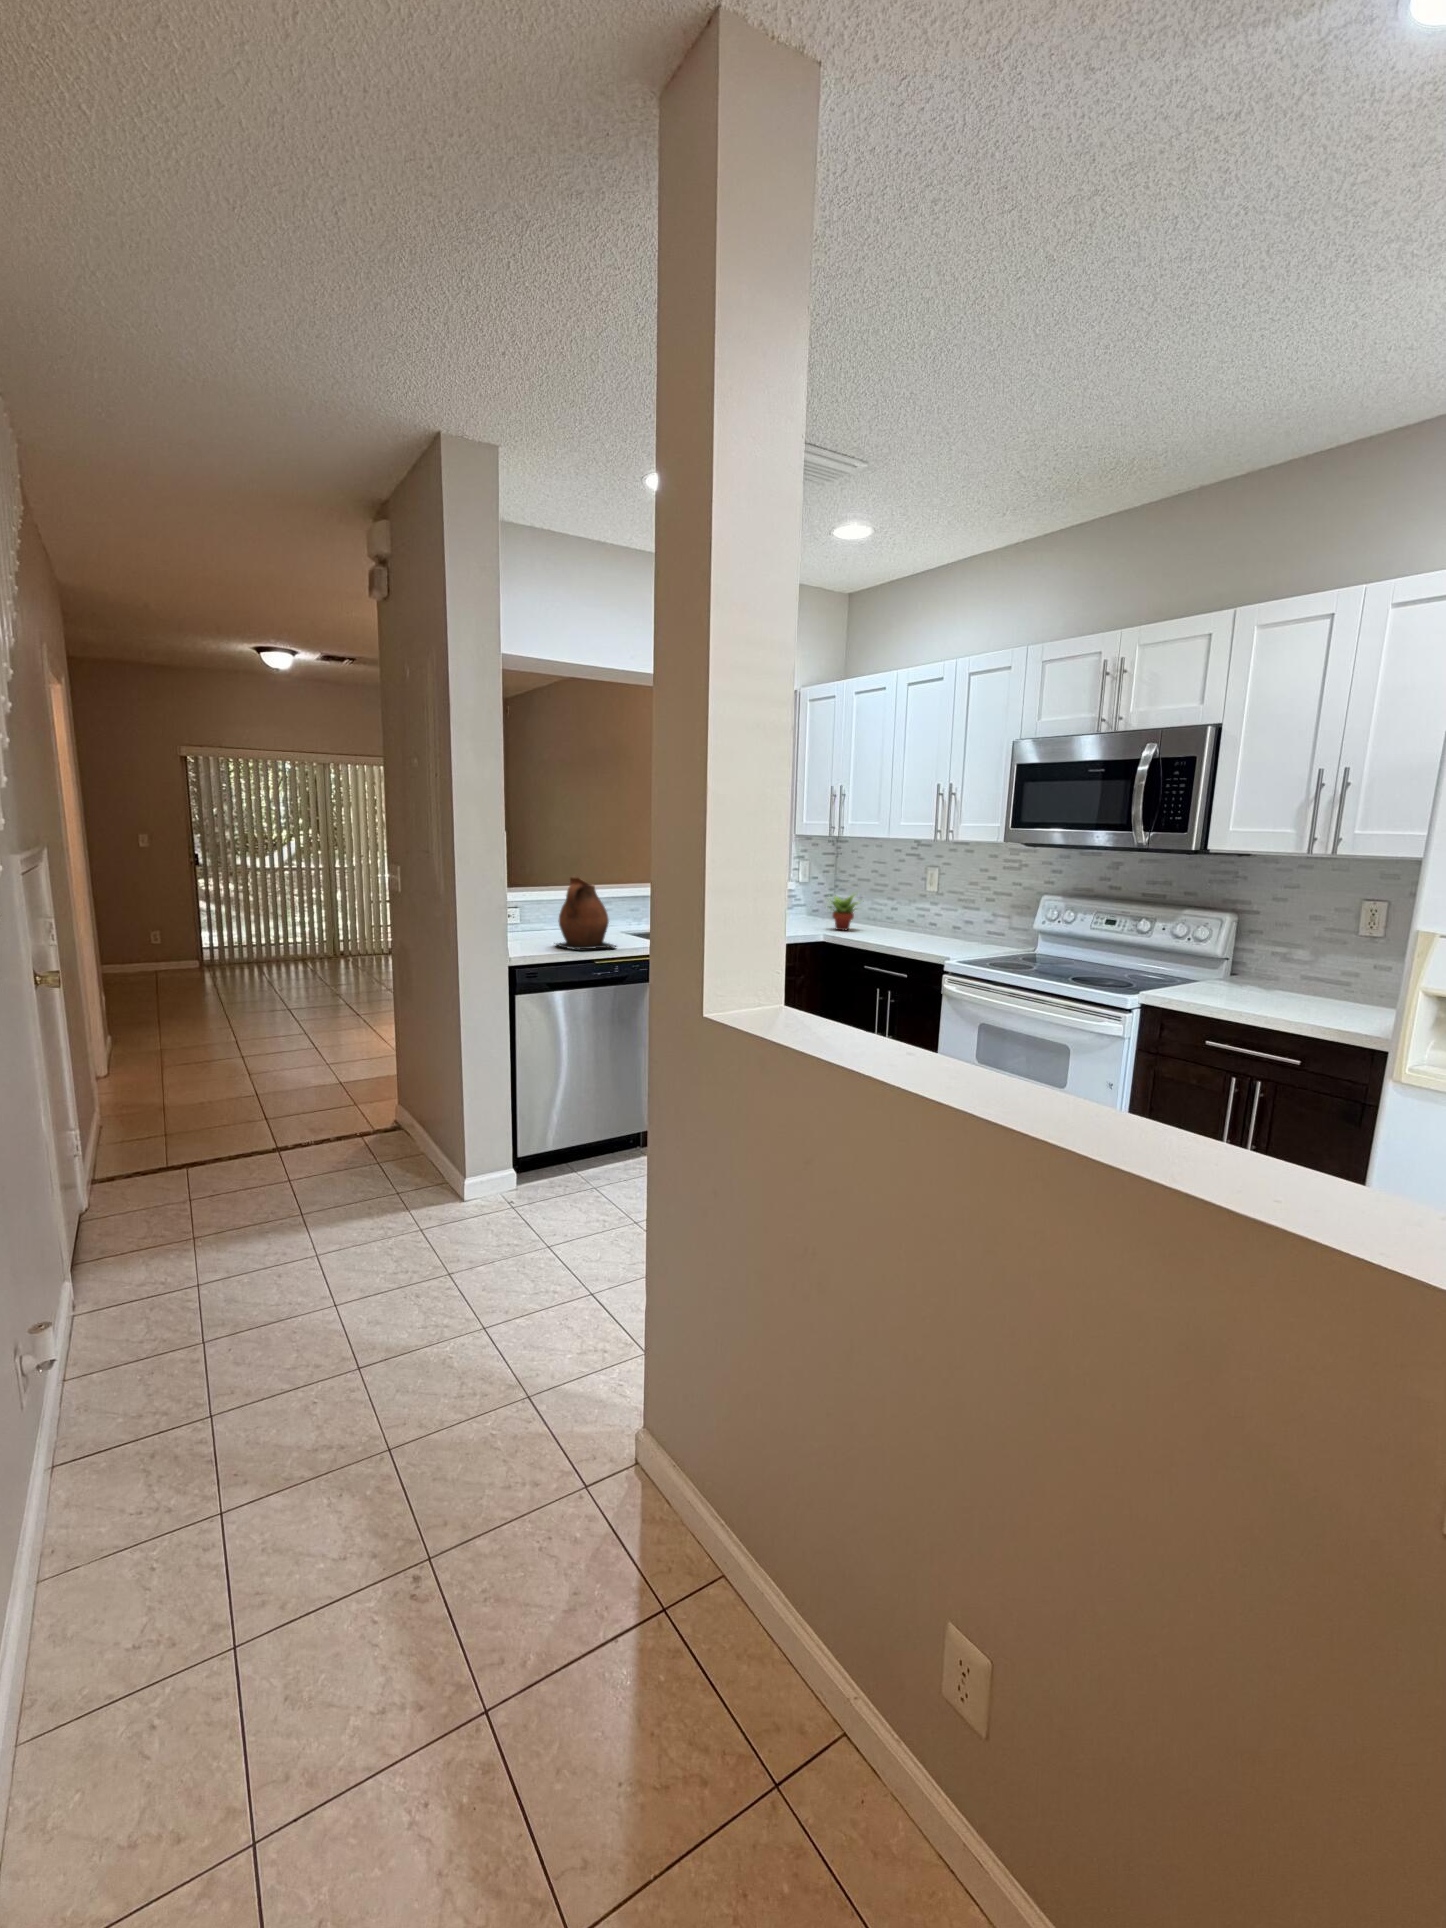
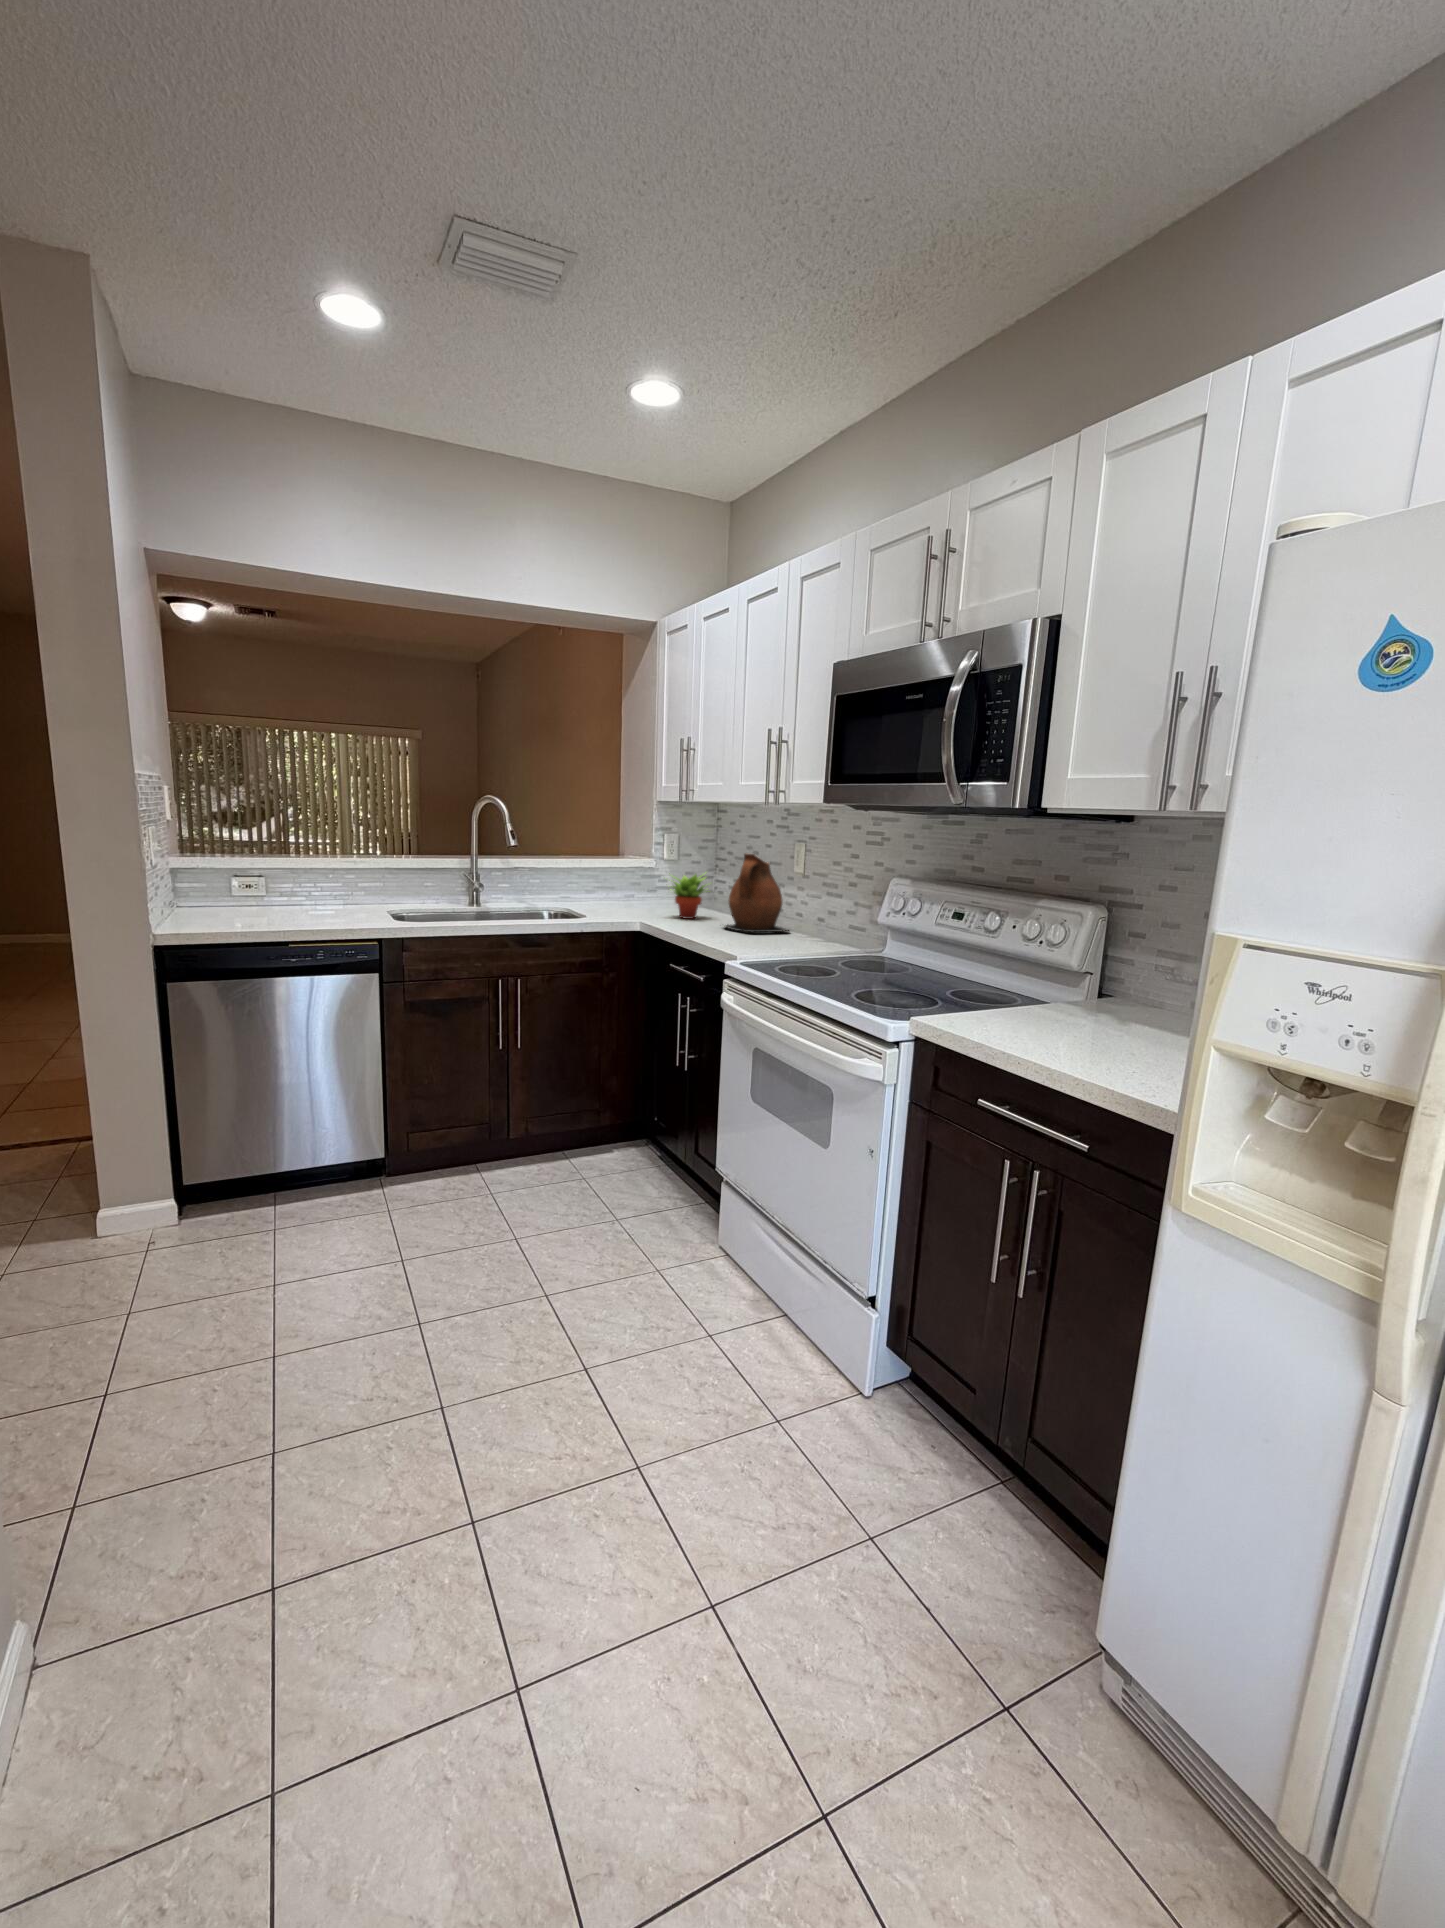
ceramic pitcher: present [556,877,616,949] -> present [724,854,789,932]

